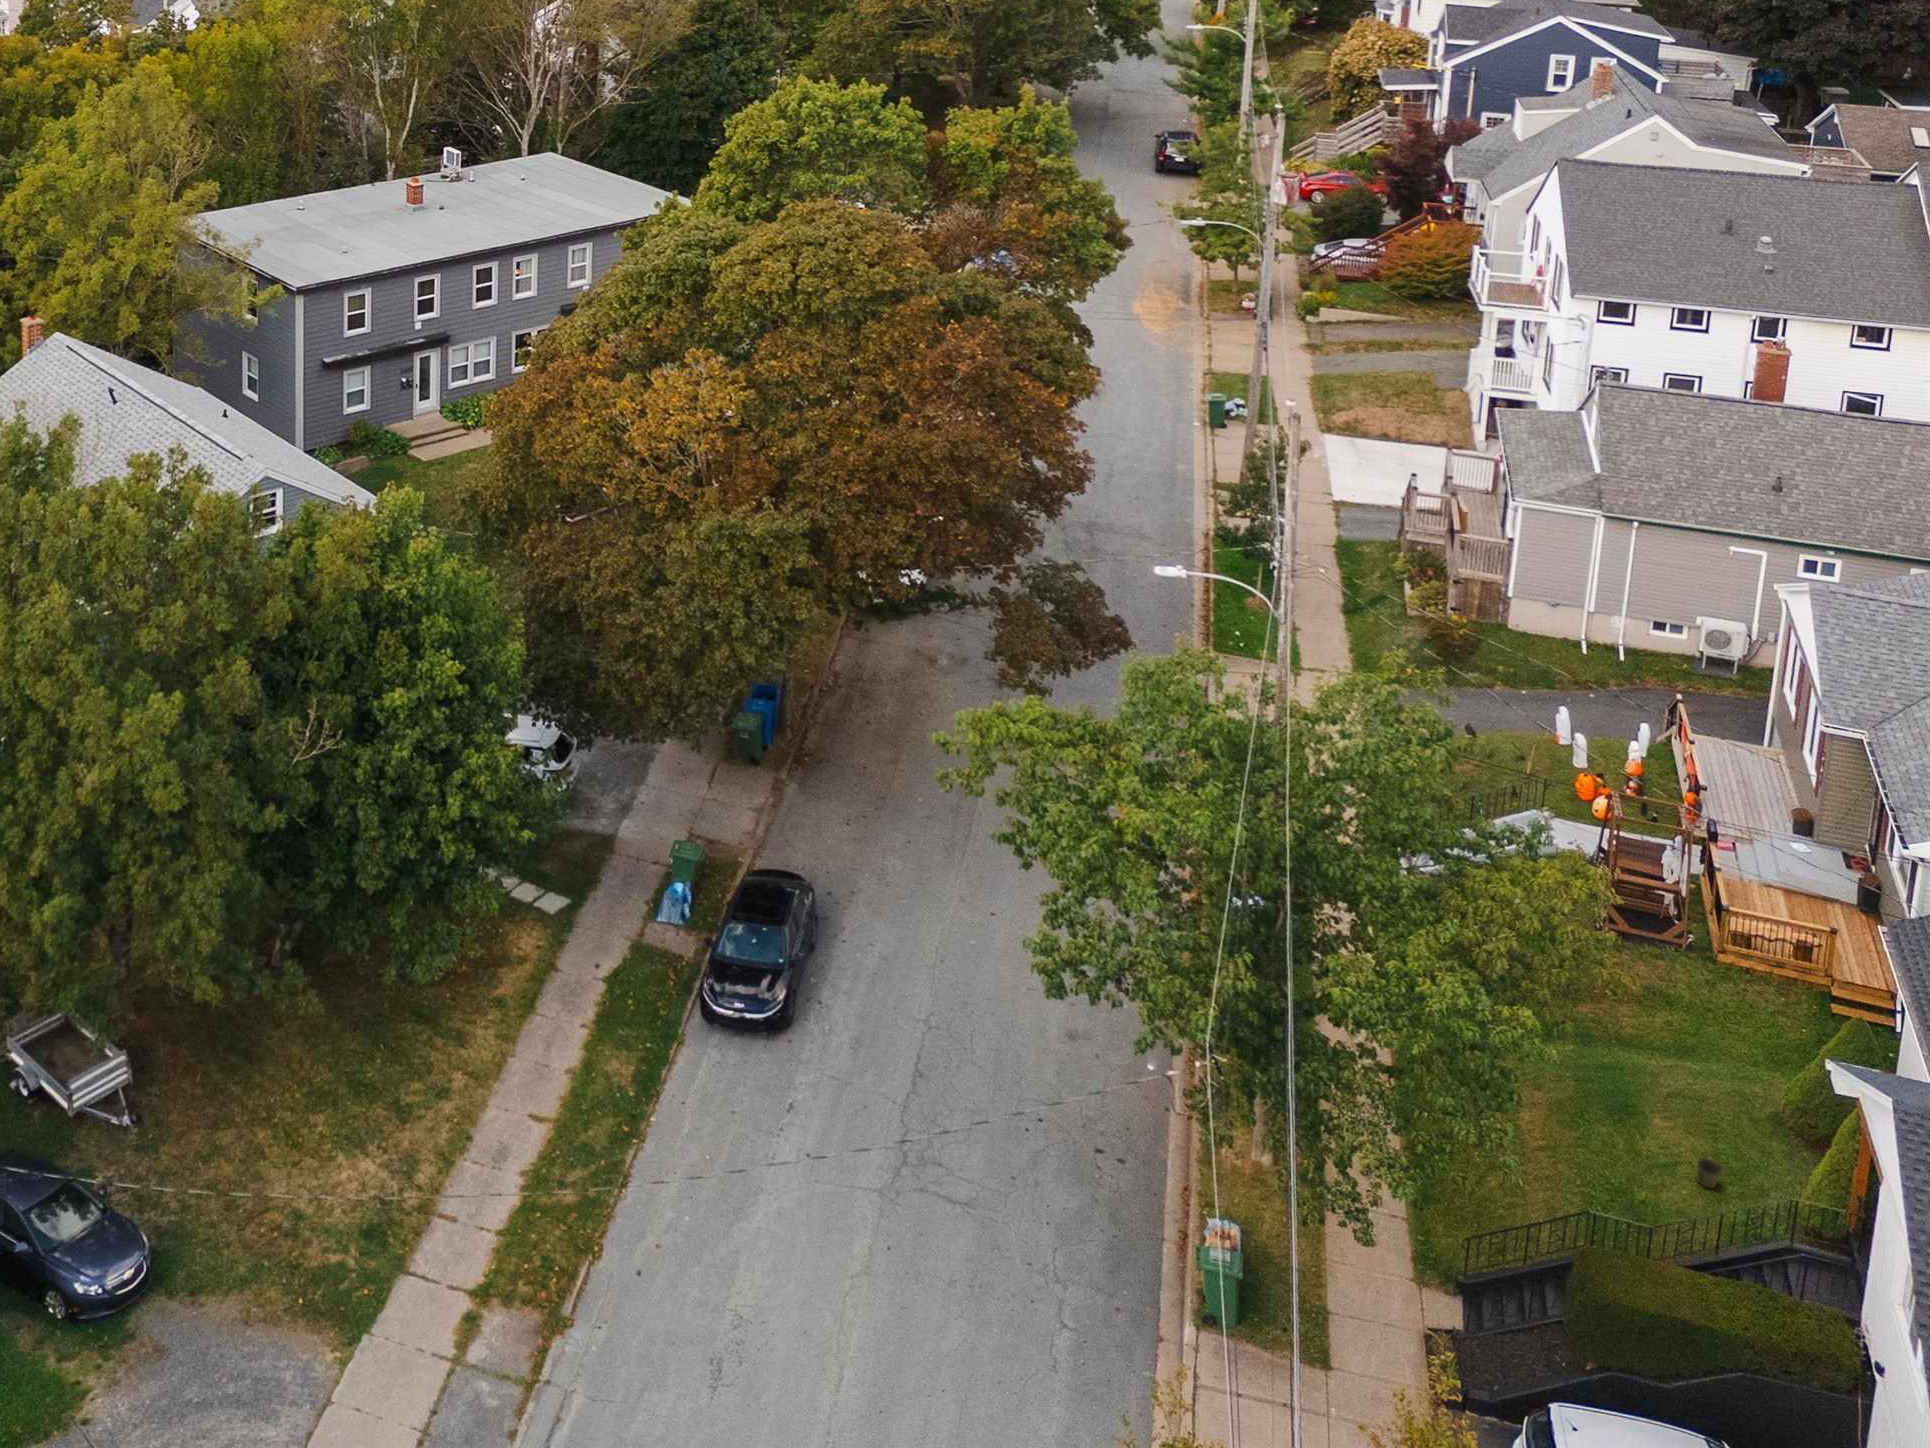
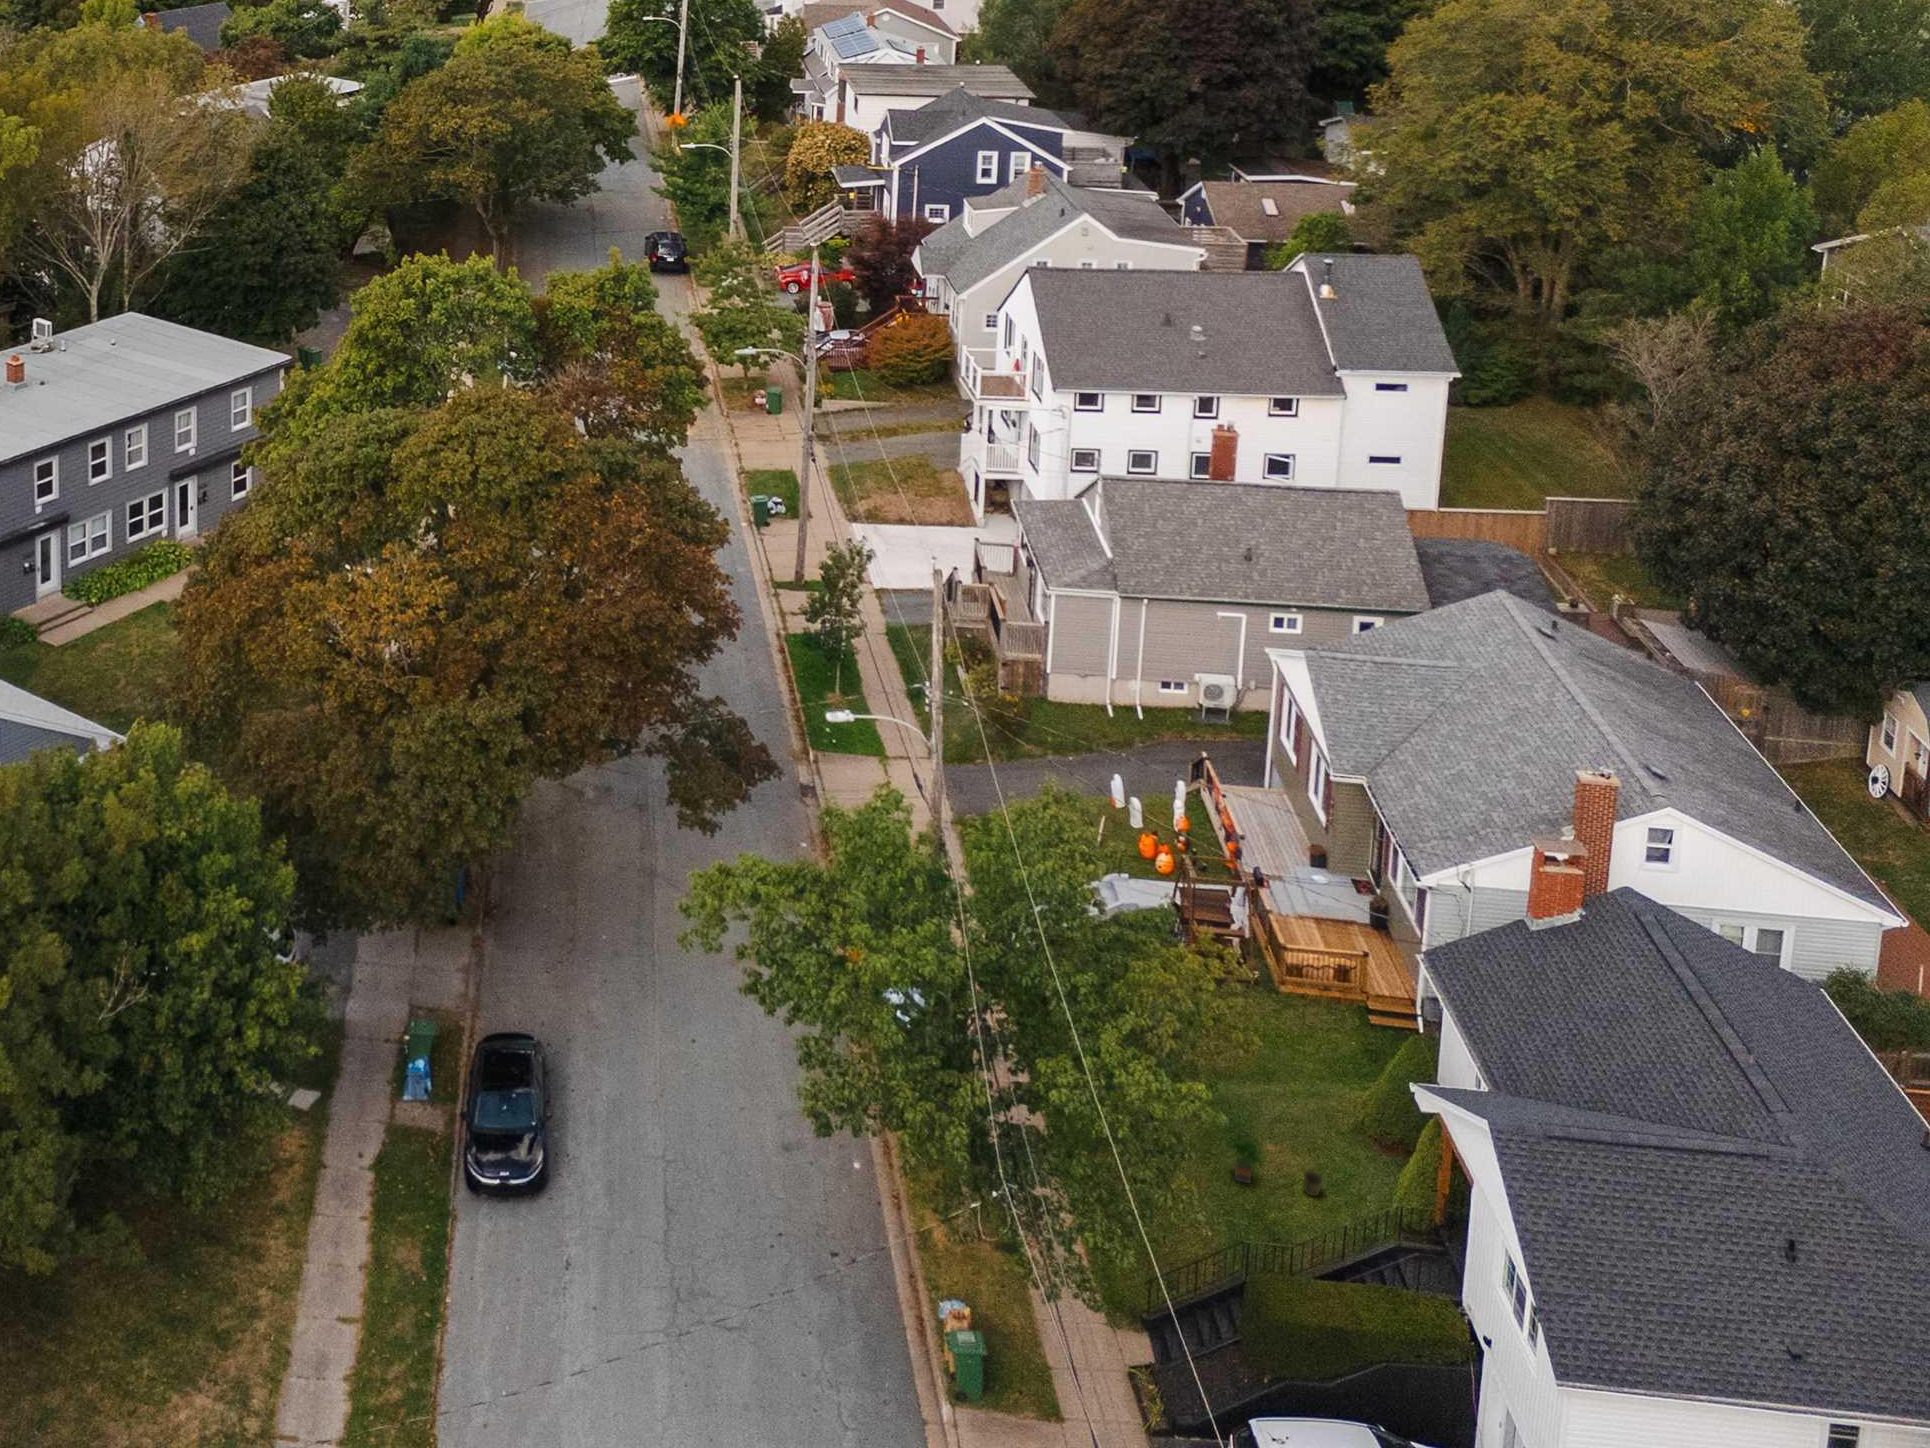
potted tree: none [1607,1108,1643,1161] -> present [1233,1142,1260,1183]

